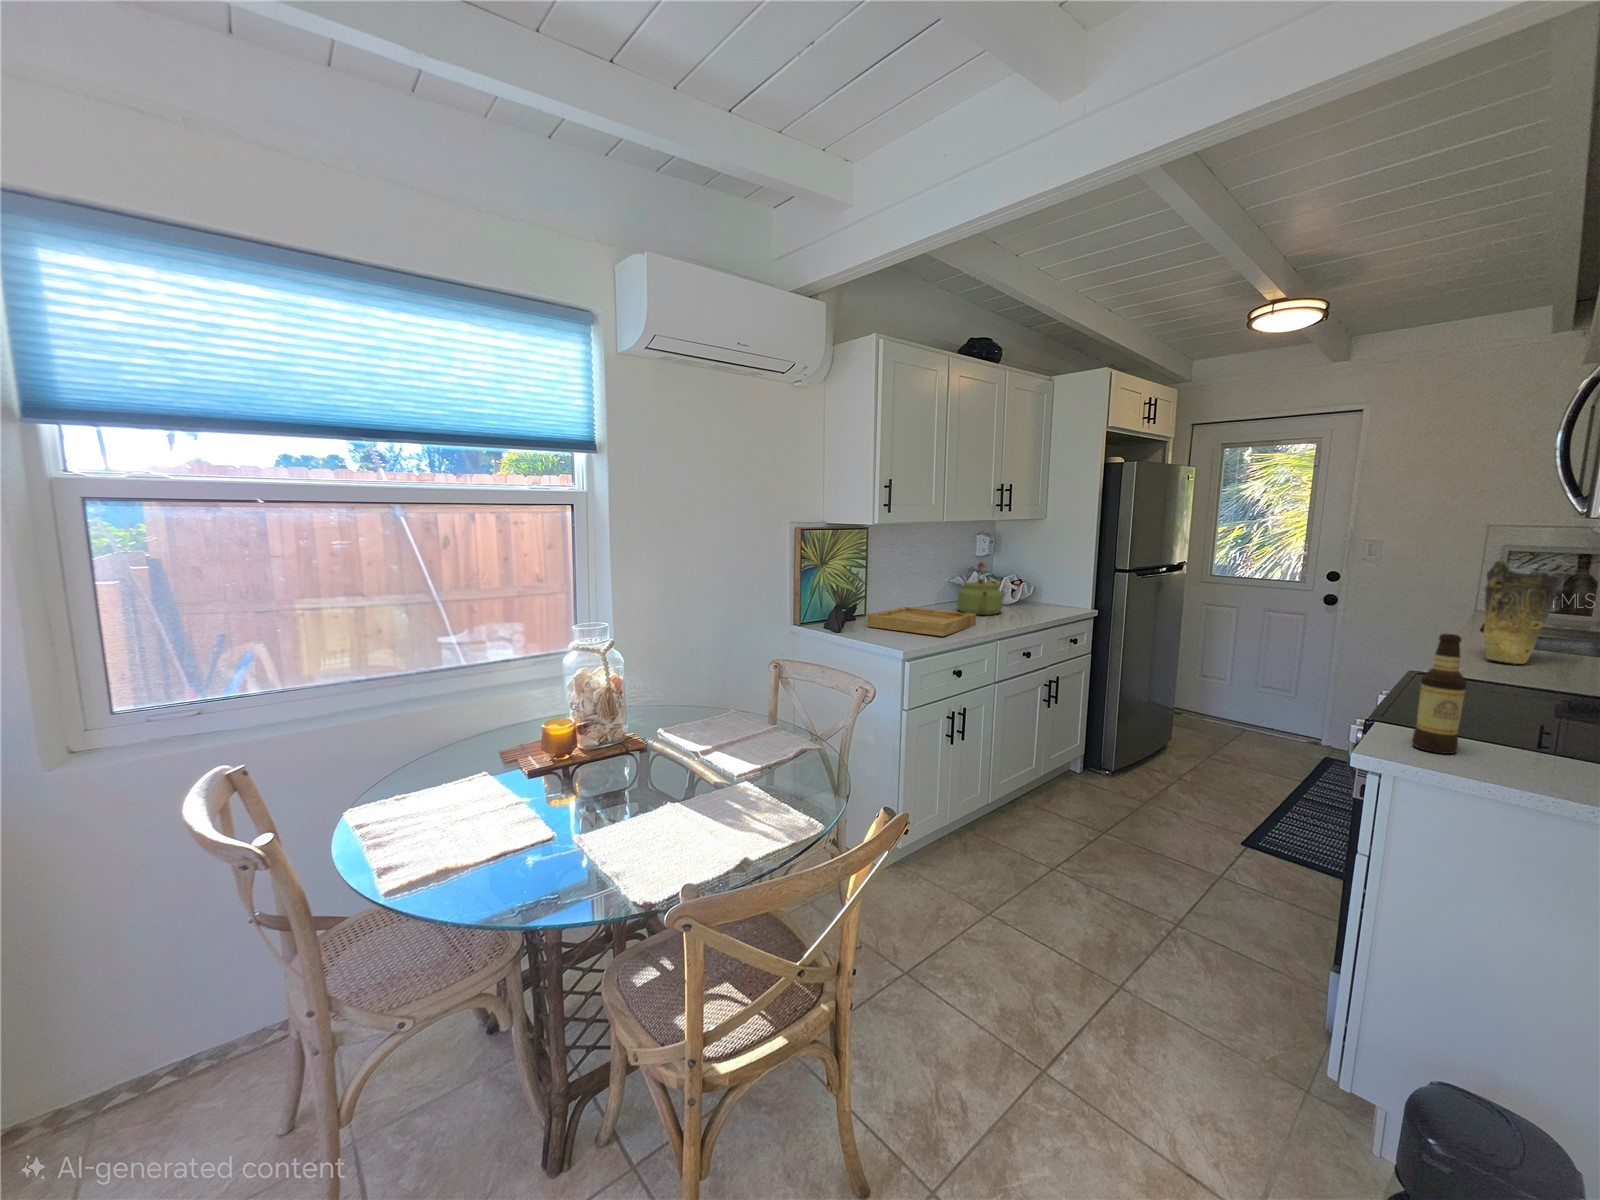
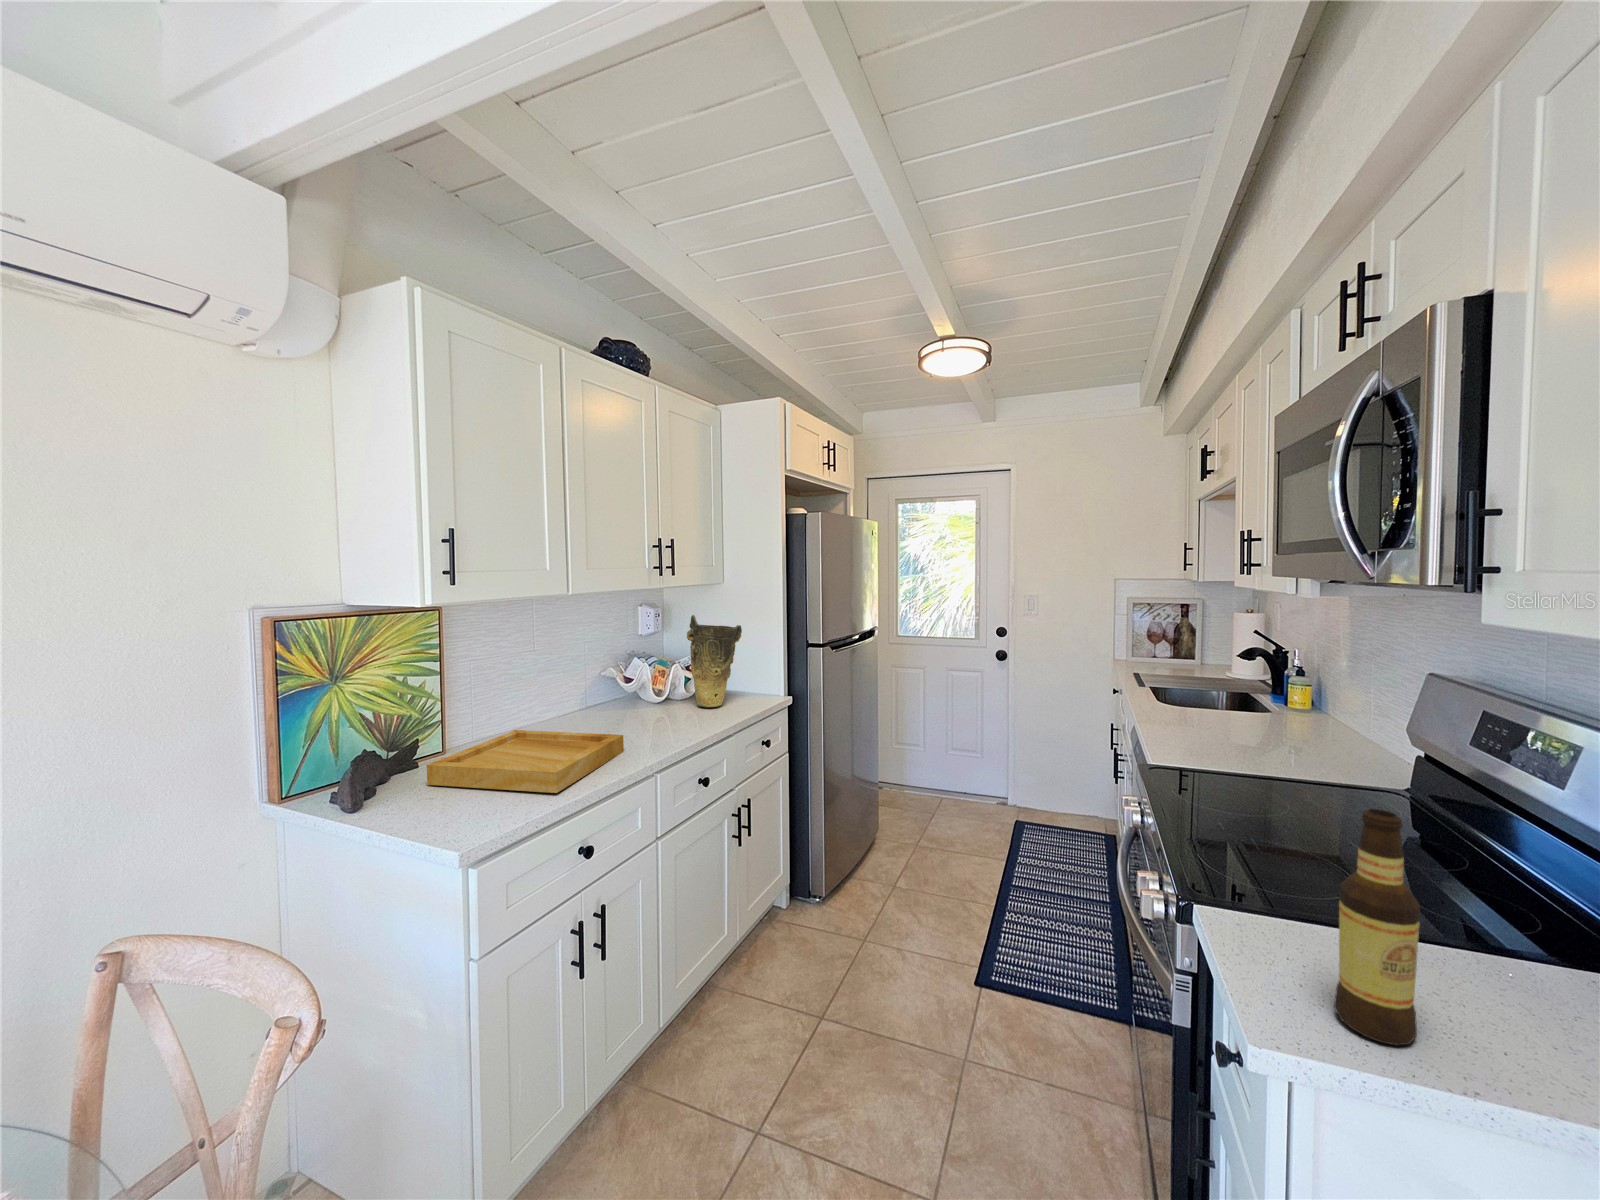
vase: present [1484,560,1563,664] -> present [687,615,742,707]
kettle: present [957,562,1002,615] -> none [605,649,669,726]

